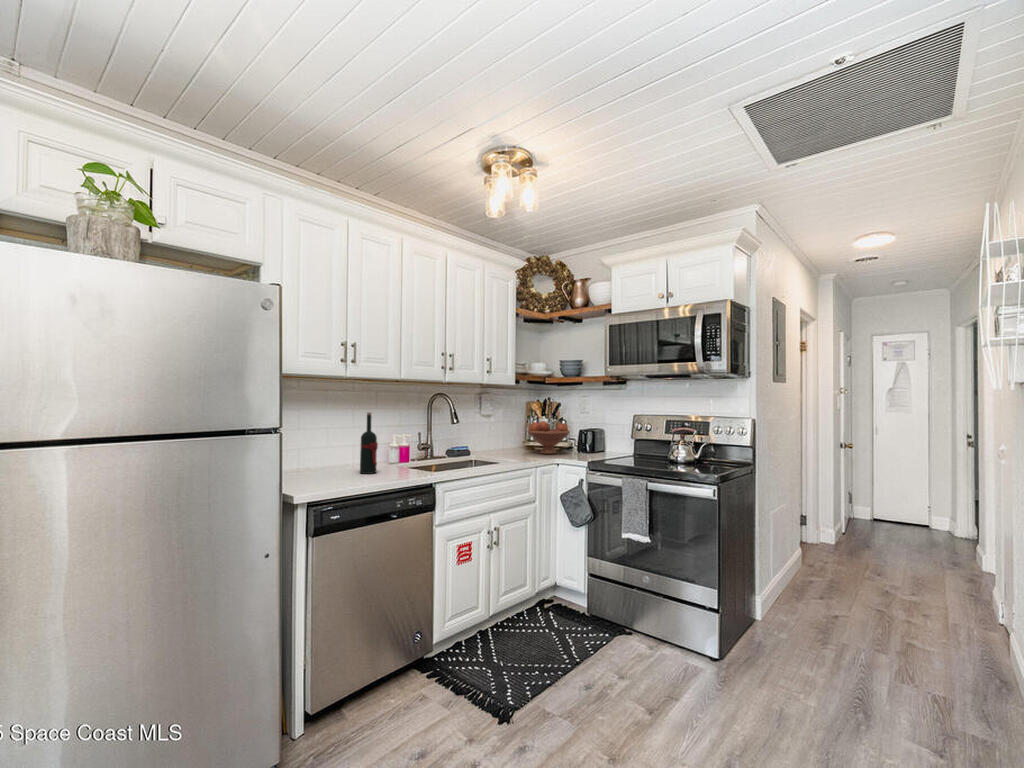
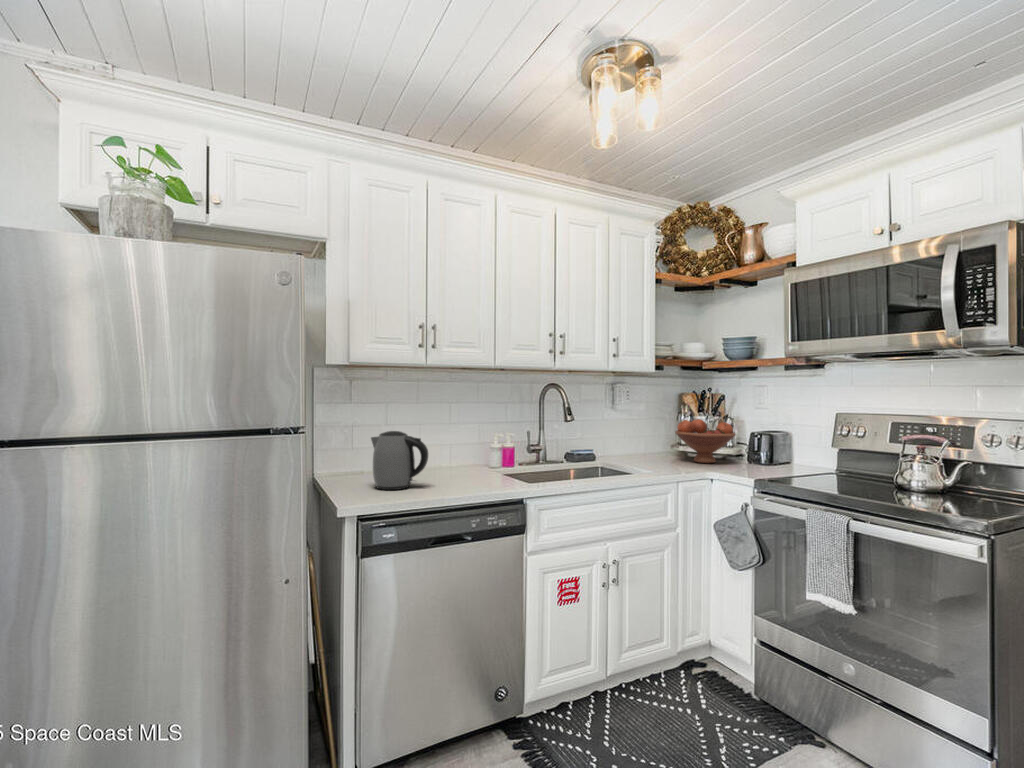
wine bottle: present [360,412,378,474] -> none [442,406,462,481]
kettle: none [305,434,356,482] -> present [371,431,428,490]

